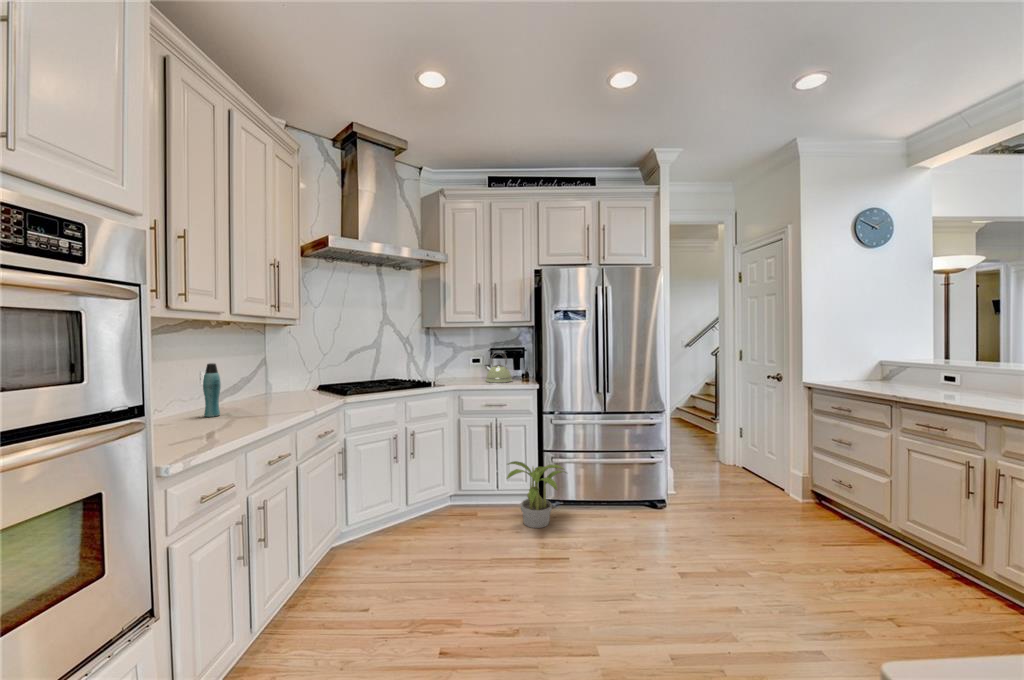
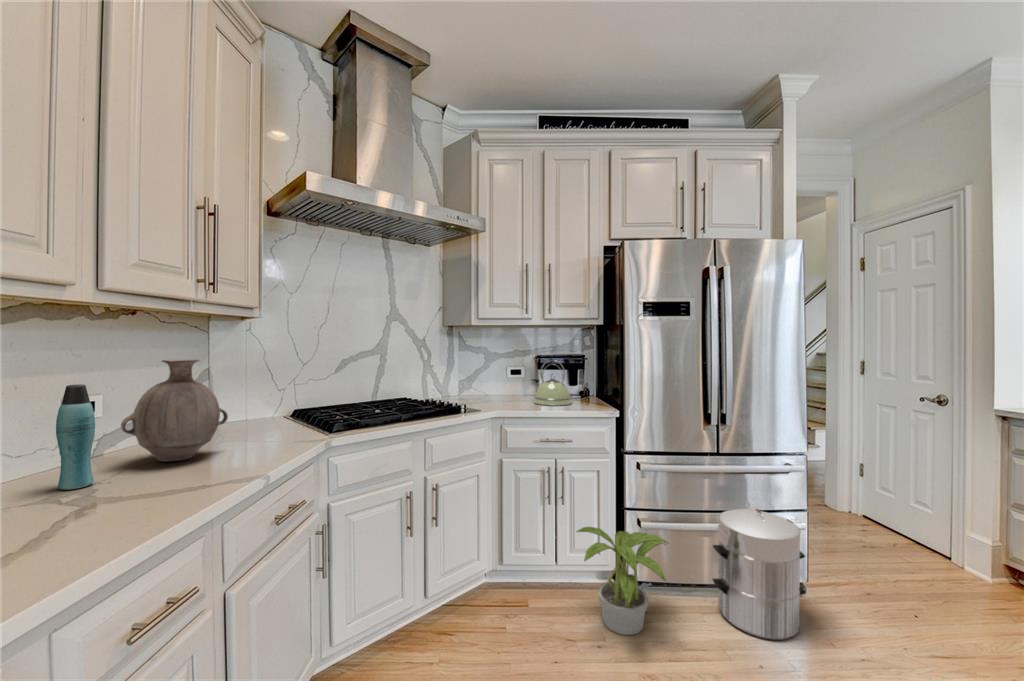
vase: none [228,351,283,408] -> present [121,359,228,461]
waste bin: none [598,448,656,530] -> present [713,508,805,640]

